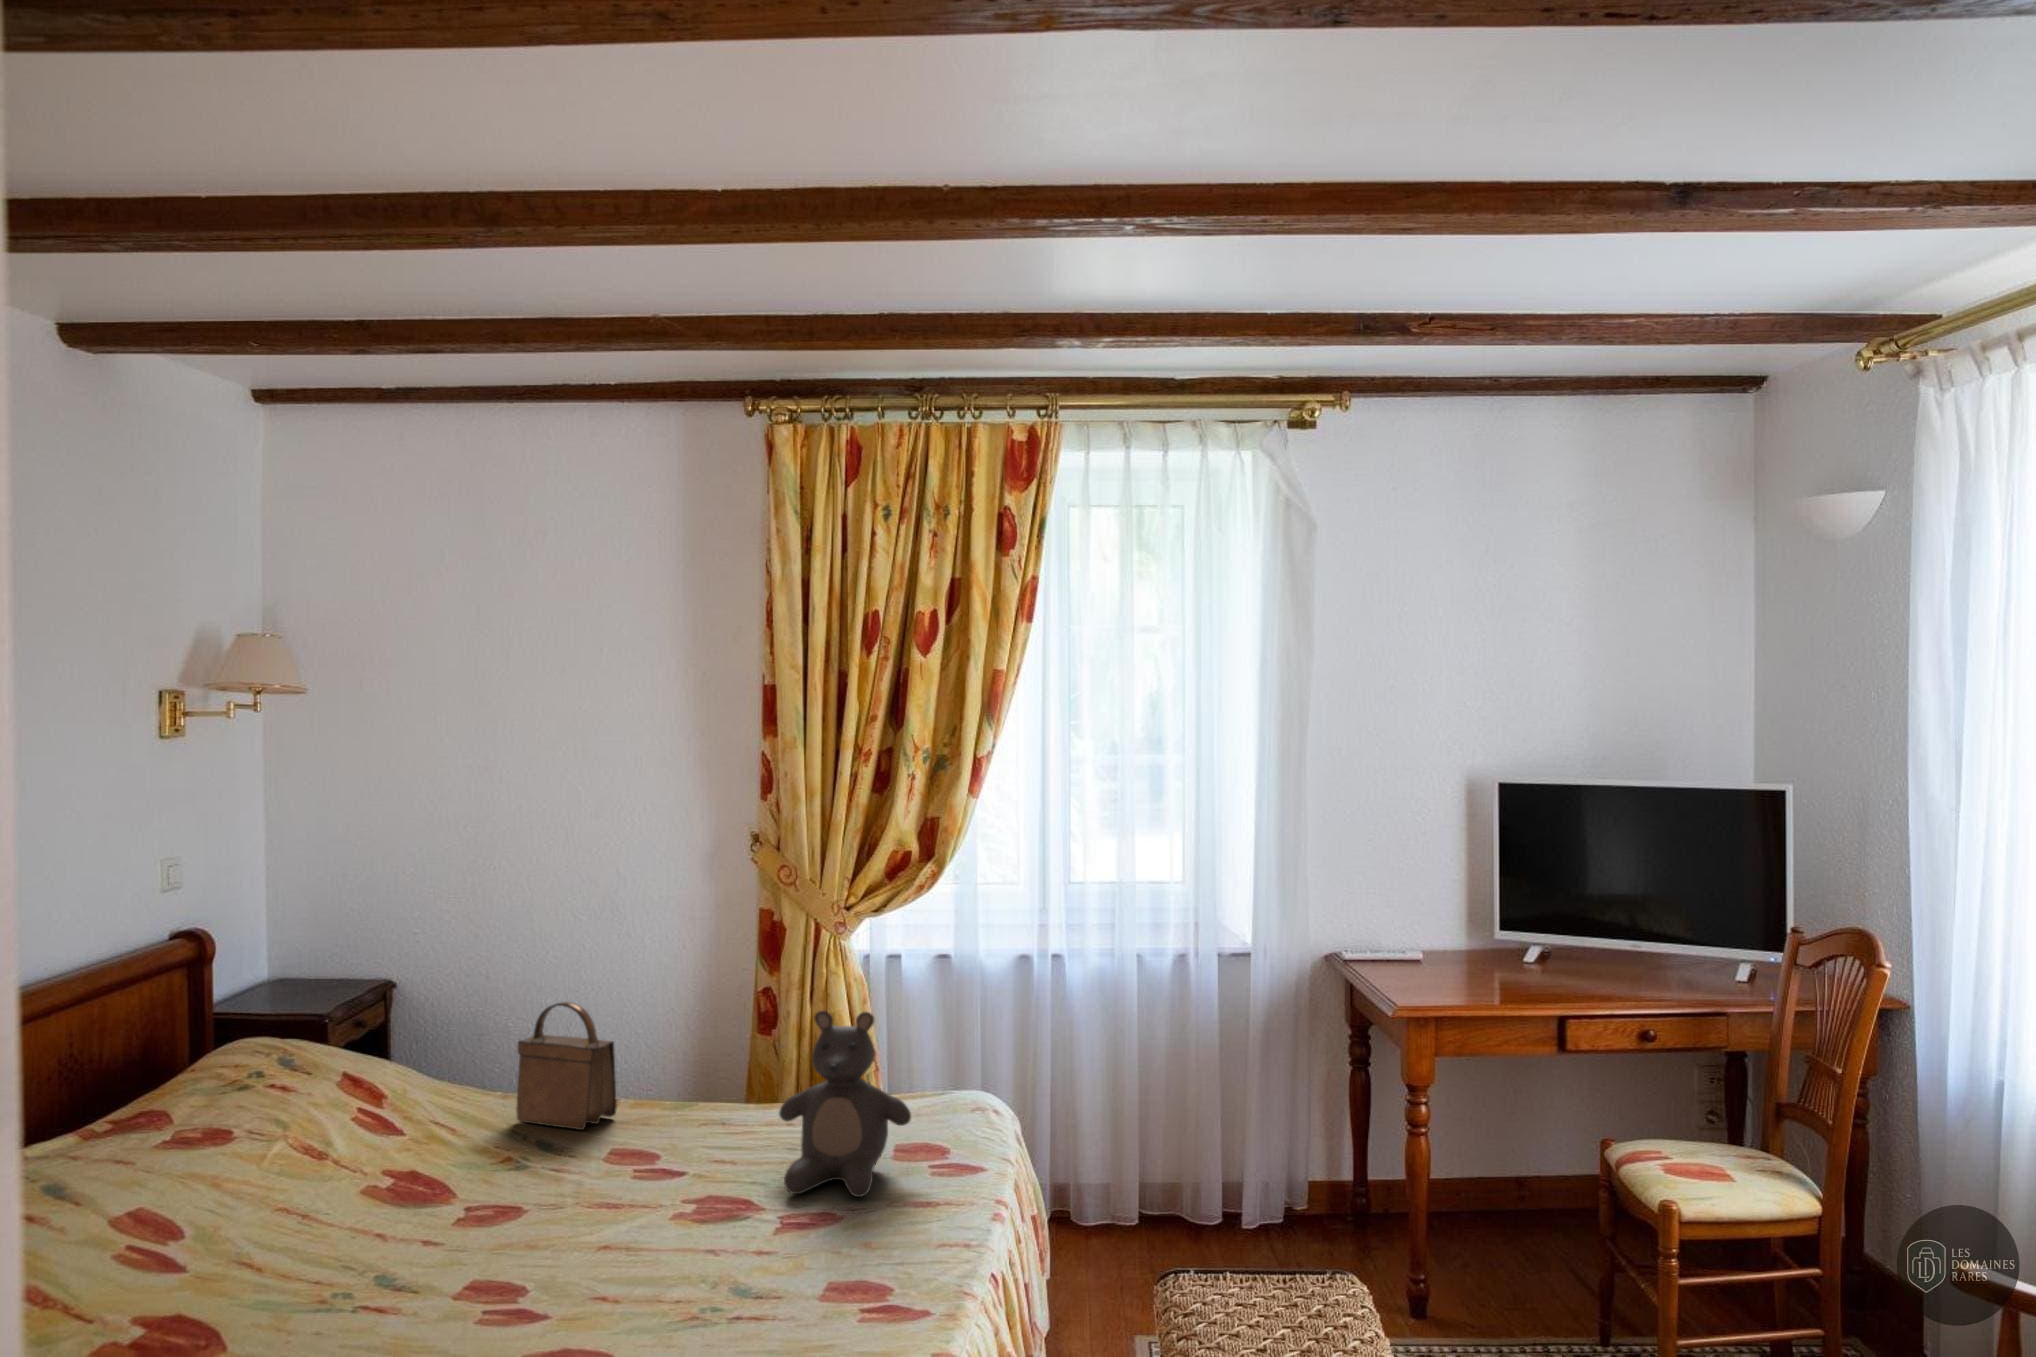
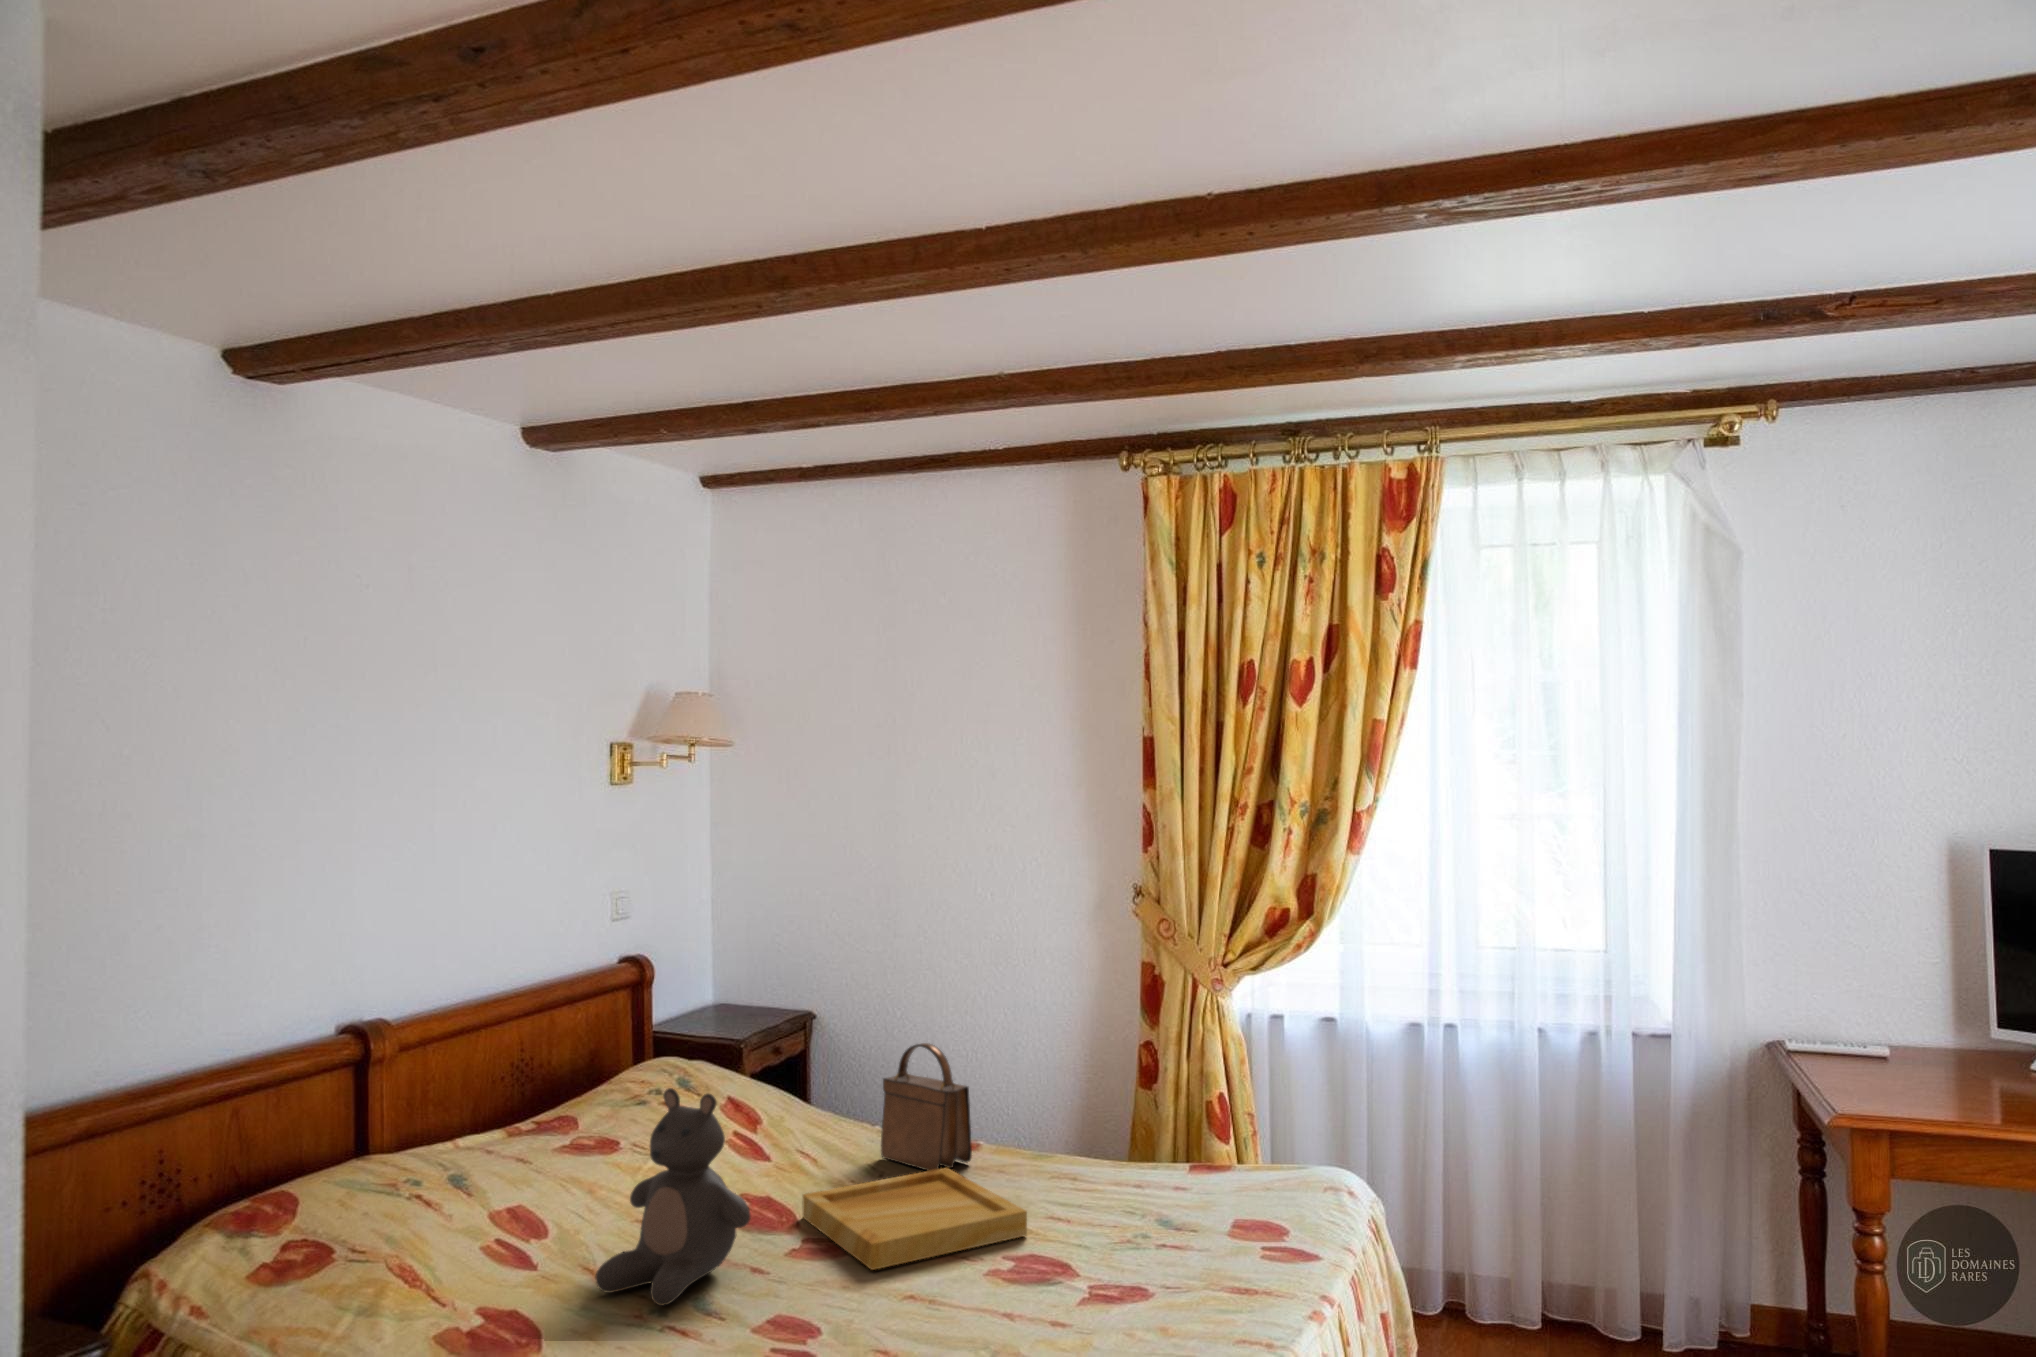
teddy bear: present [779,1011,911,1197] -> present [596,1088,751,1306]
tray: none [456,1123,699,1228] -> present [803,1167,1027,1270]

